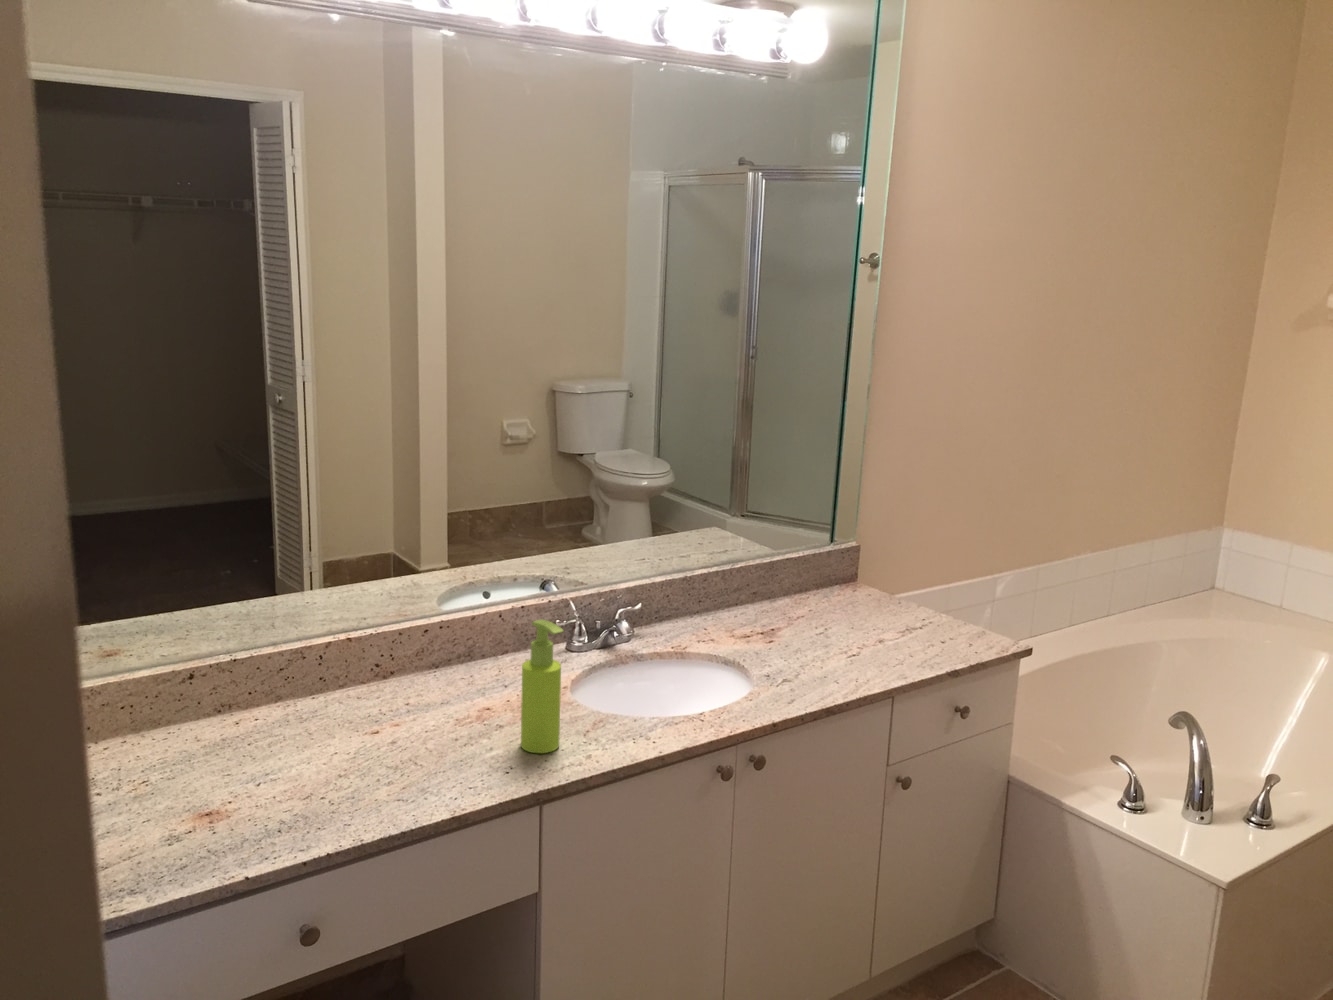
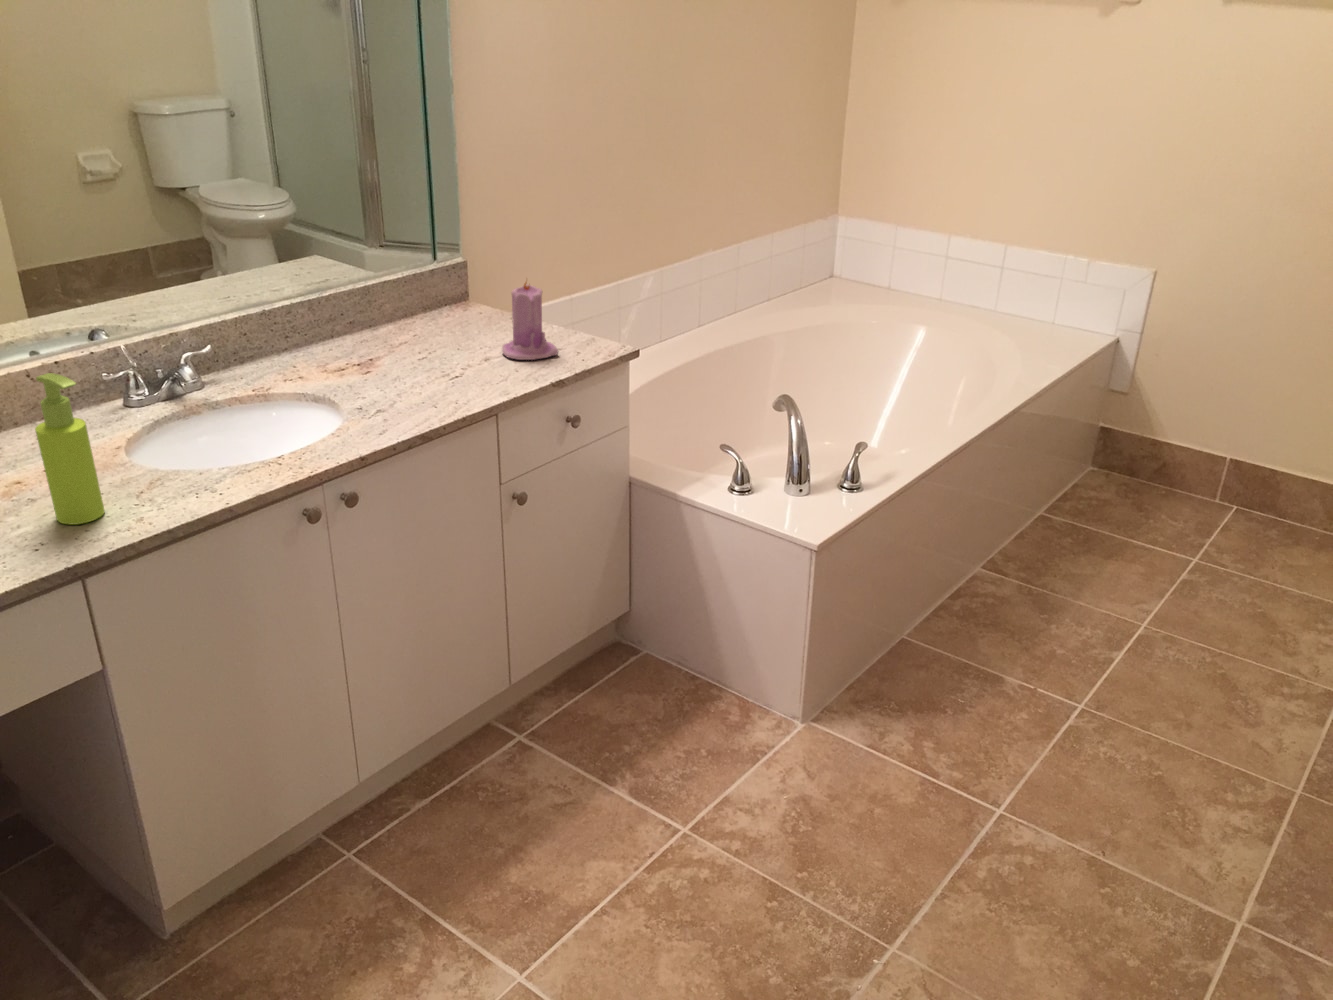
candle: none [897,568,953,647] -> present [502,281,558,360]

